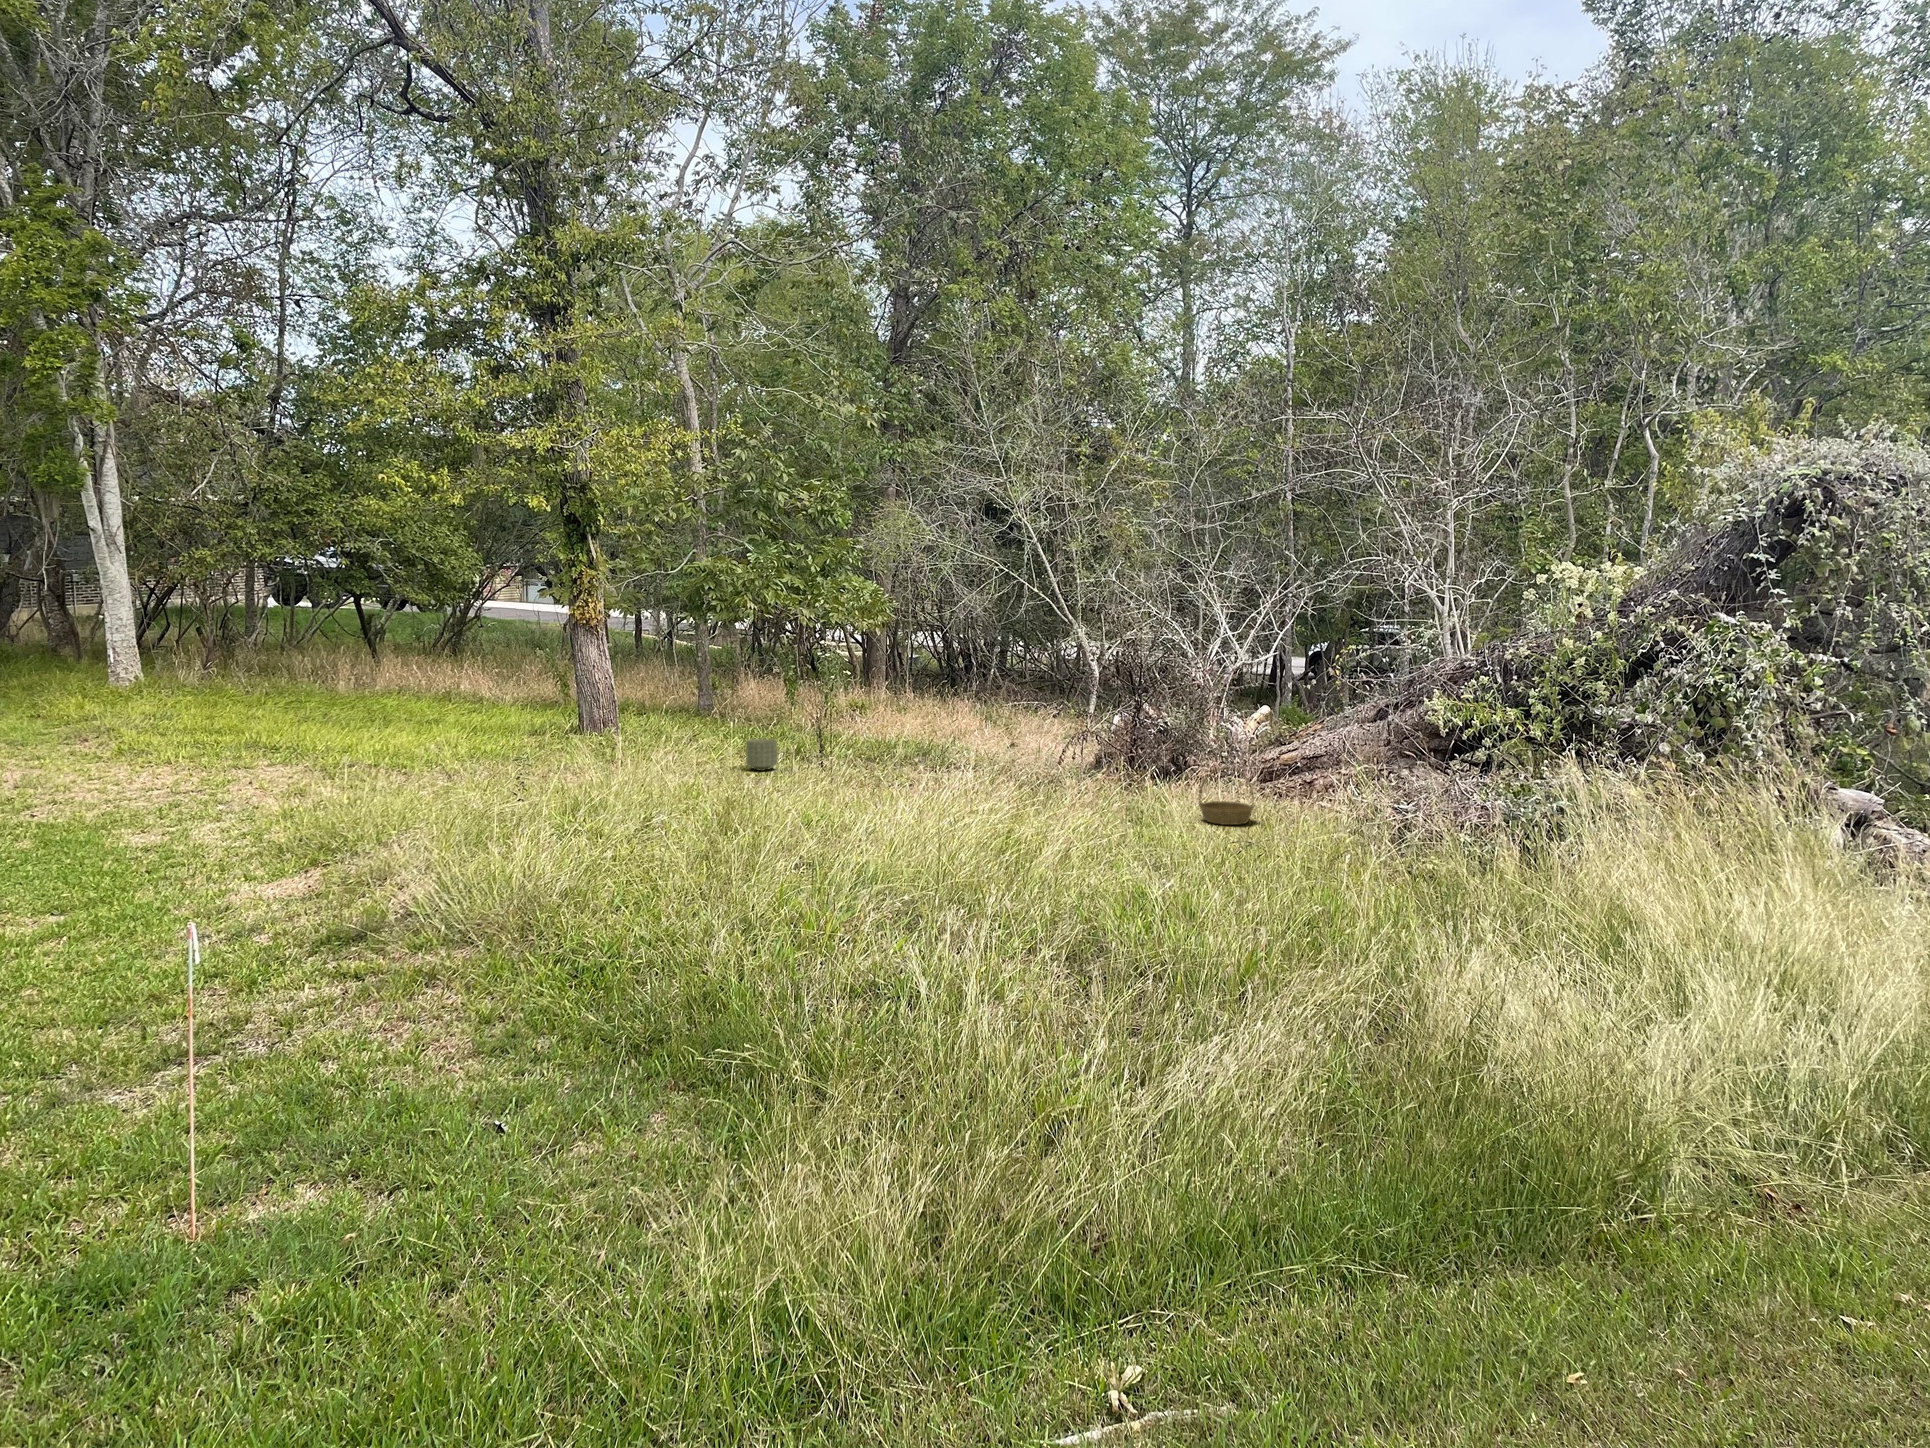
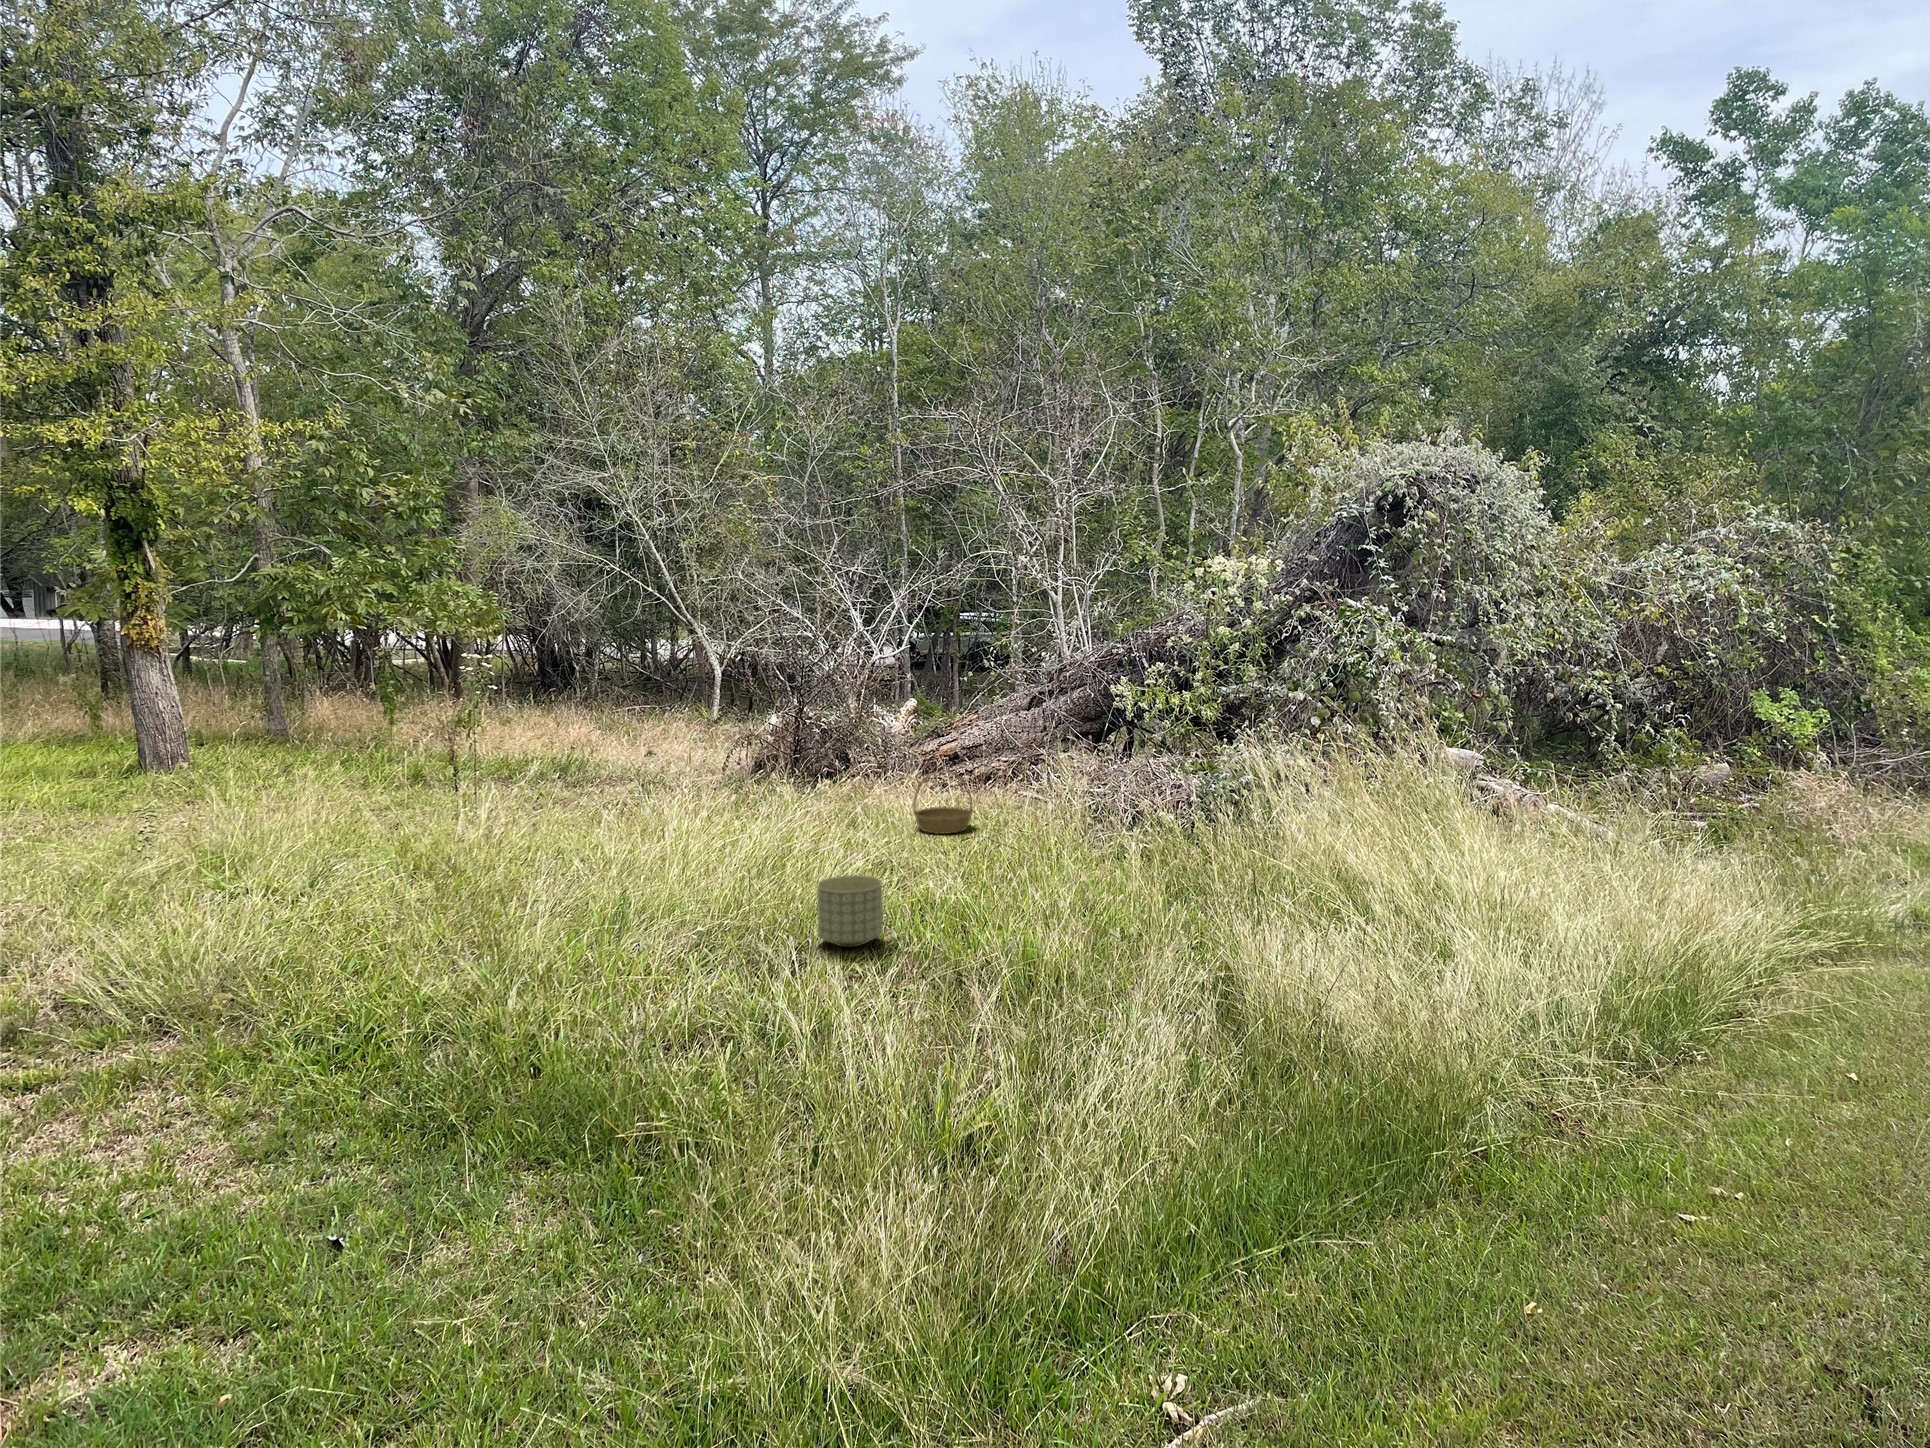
planter: present [746,739,778,771] -> present [817,875,883,947]

